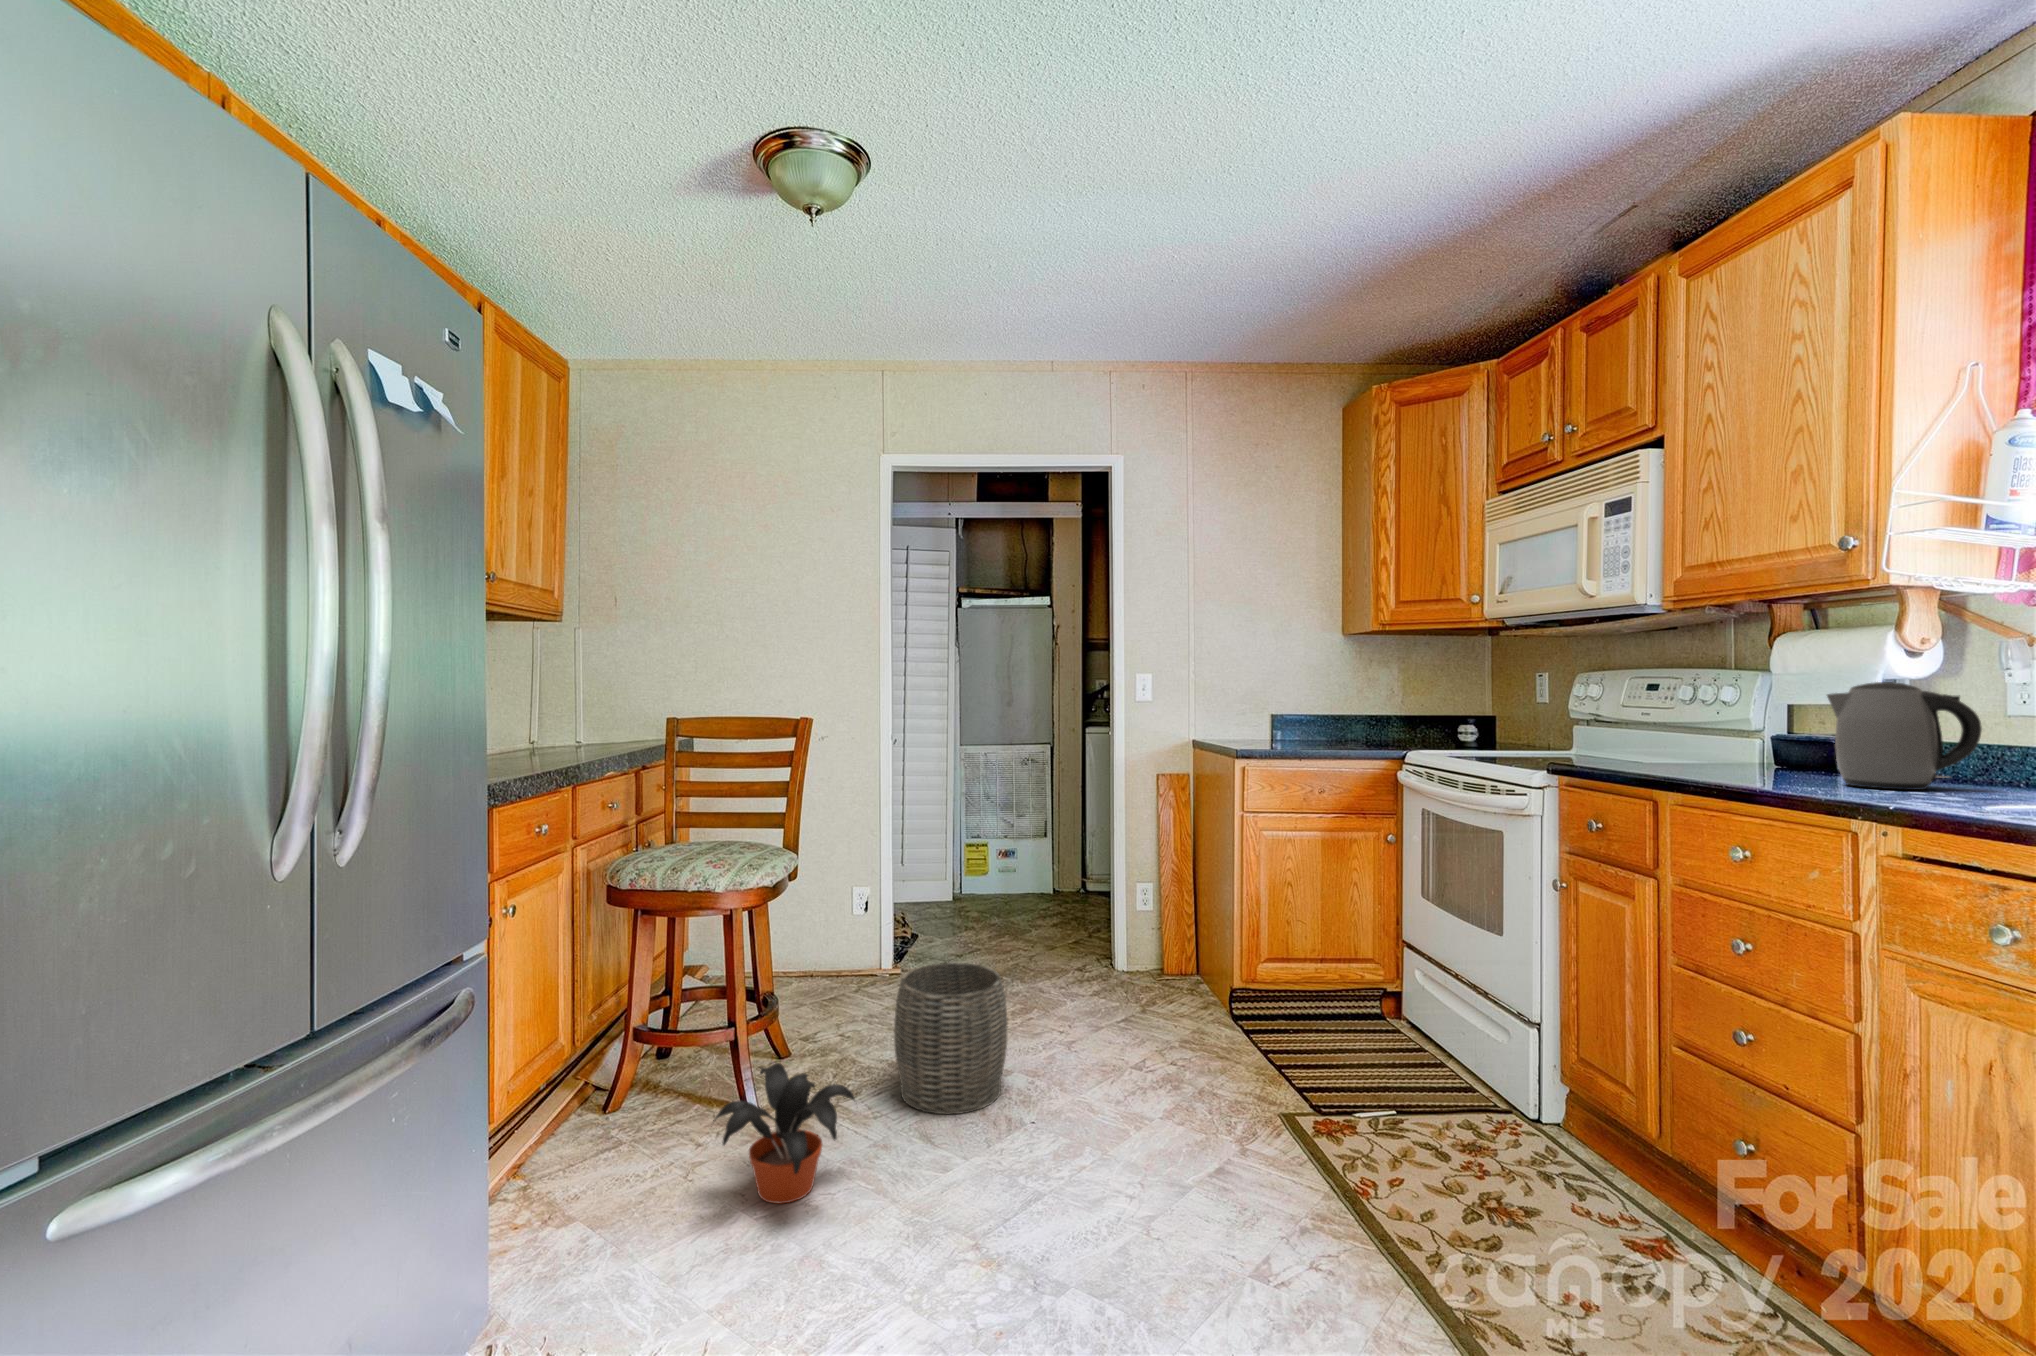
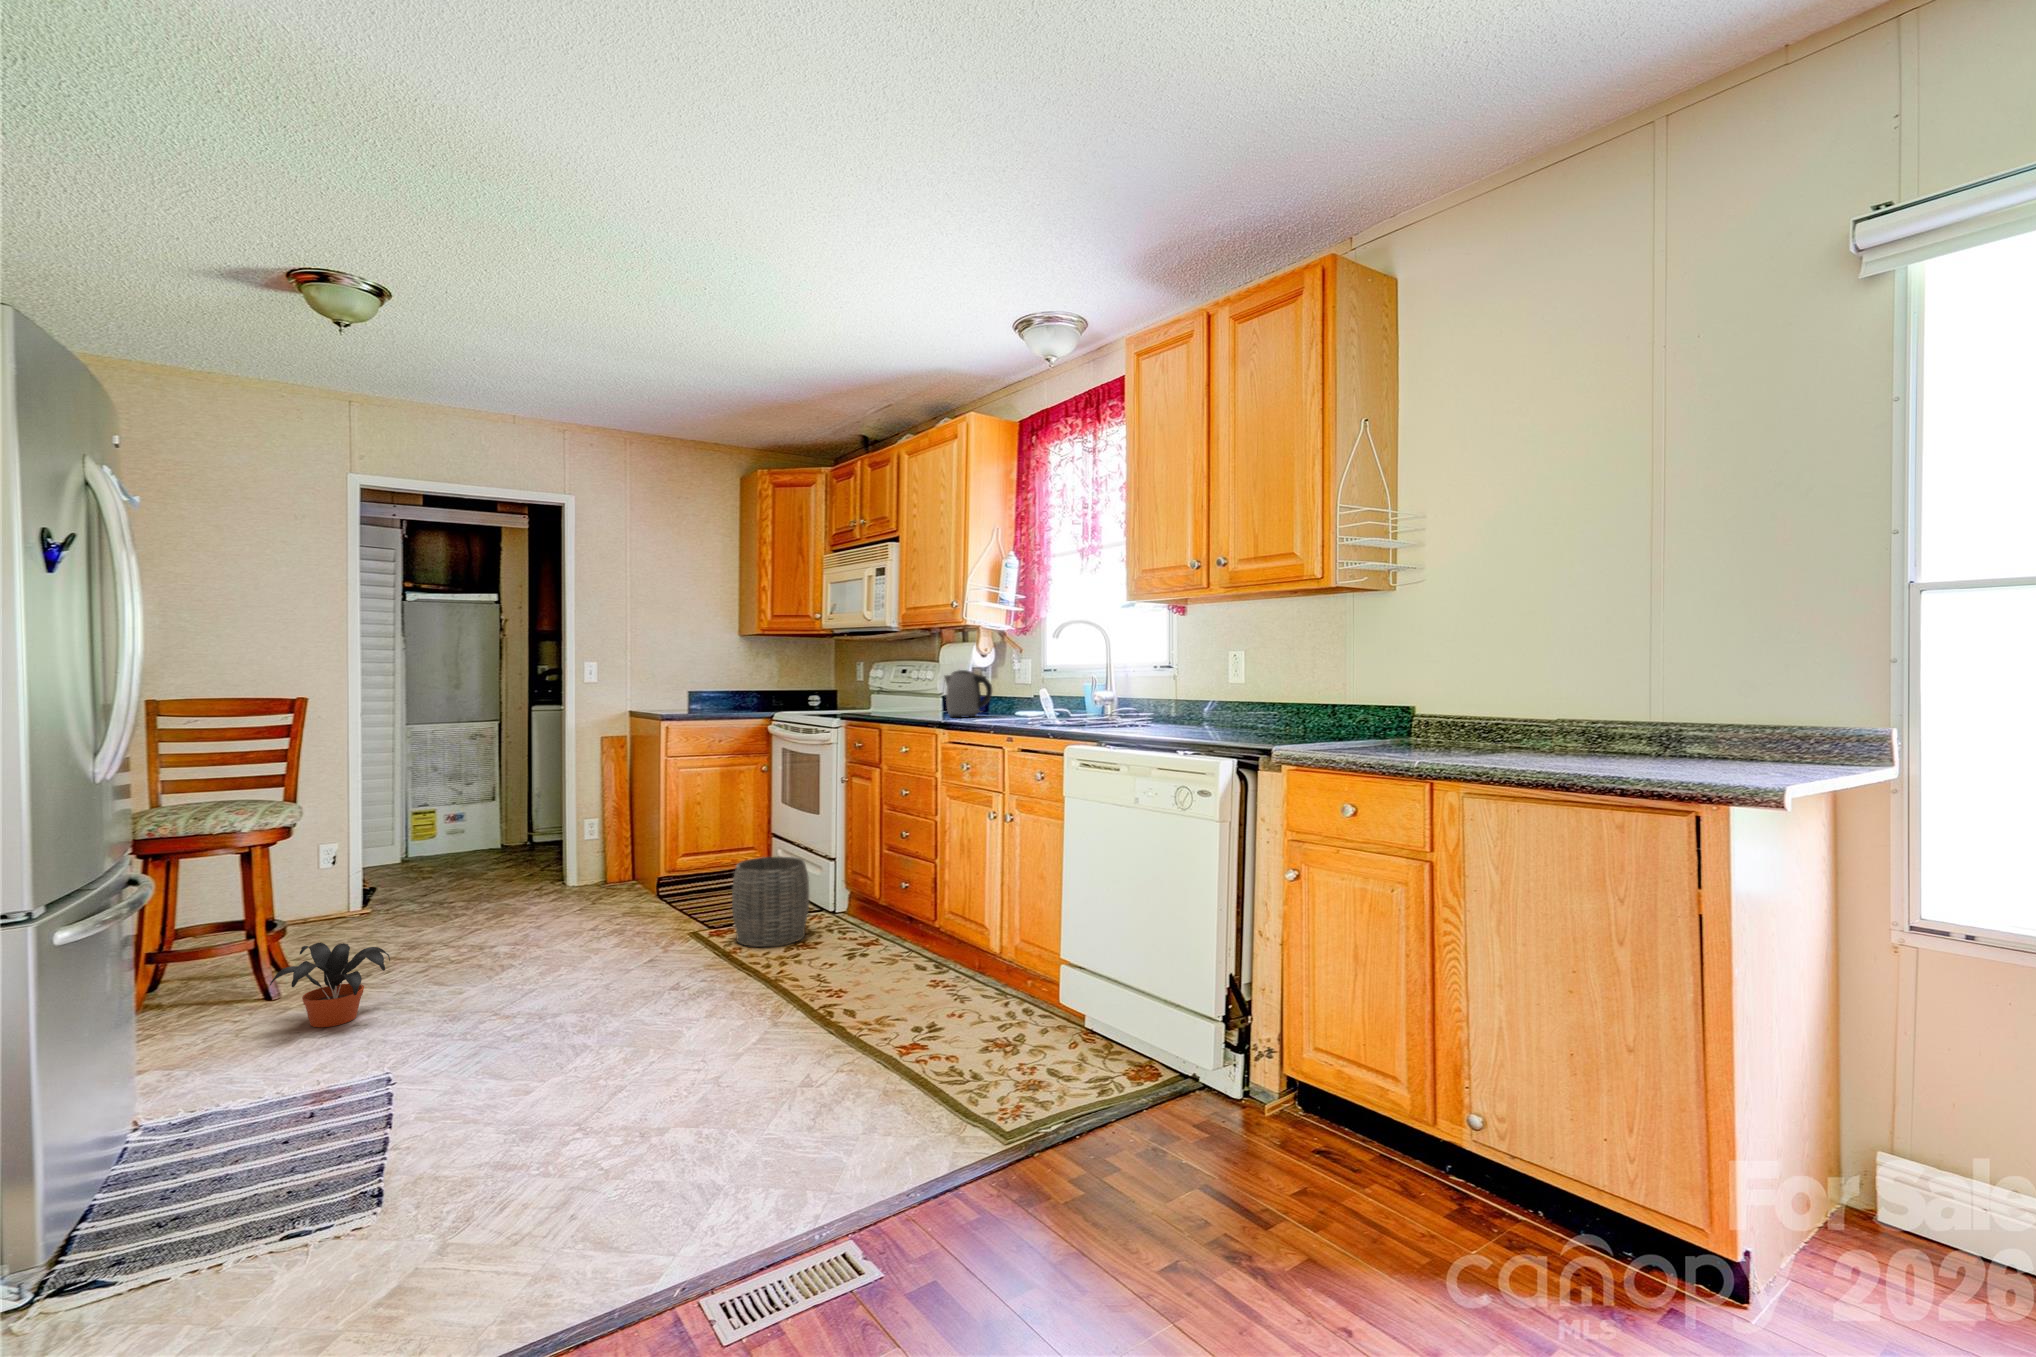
woven basket: present [894,963,1007,1114] -> present [732,857,809,947]

